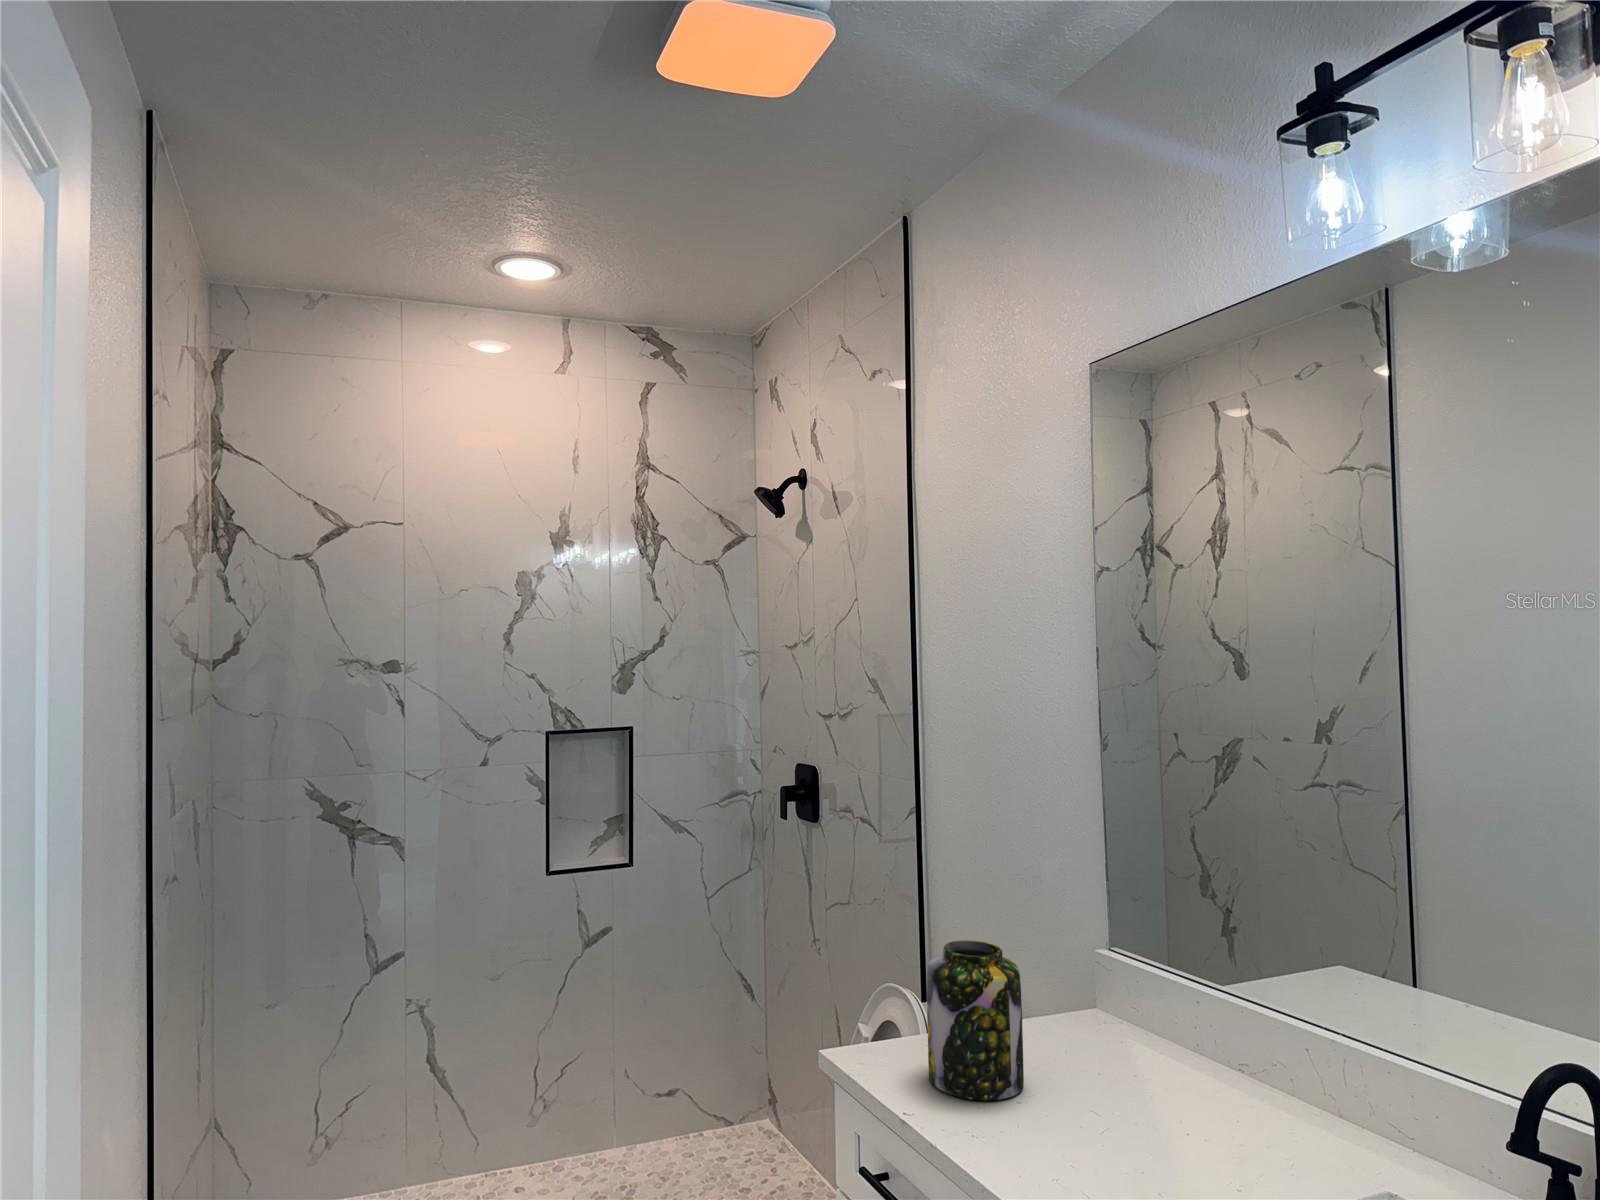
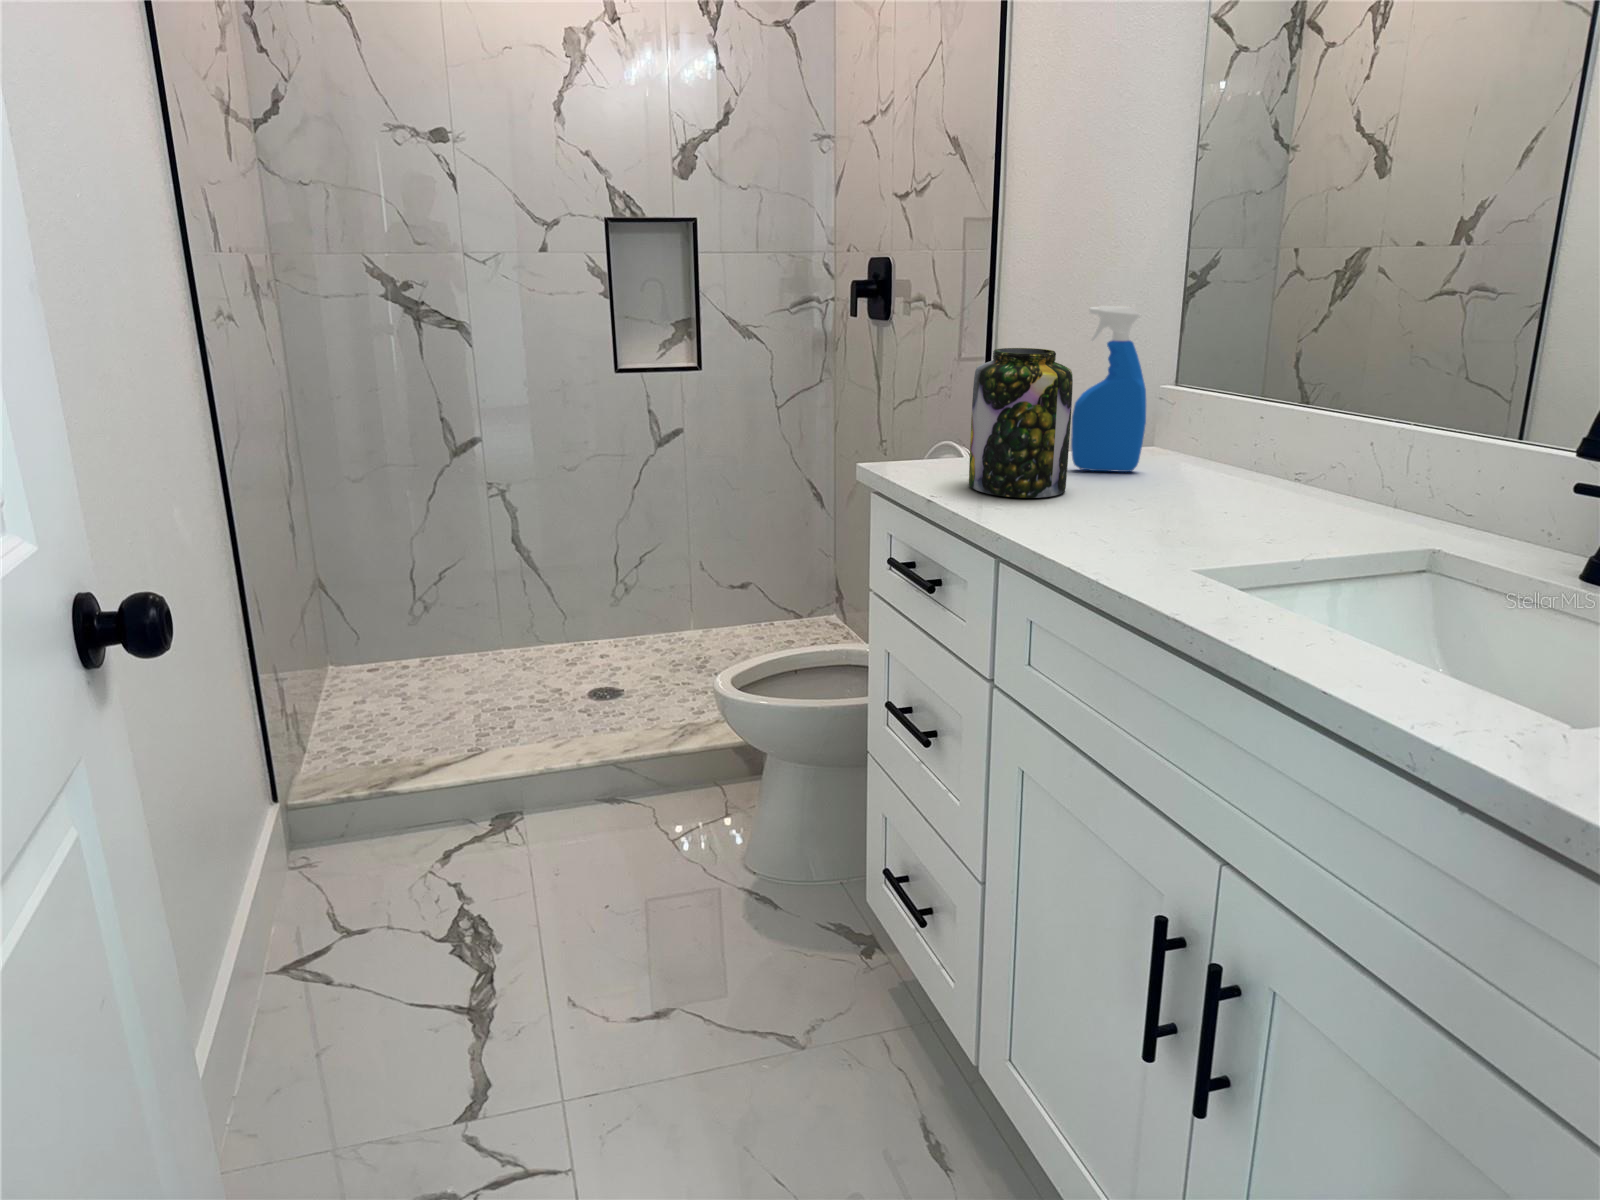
spray bottle: none [1018,889,1087,1046] -> present [1071,306,1146,472]

